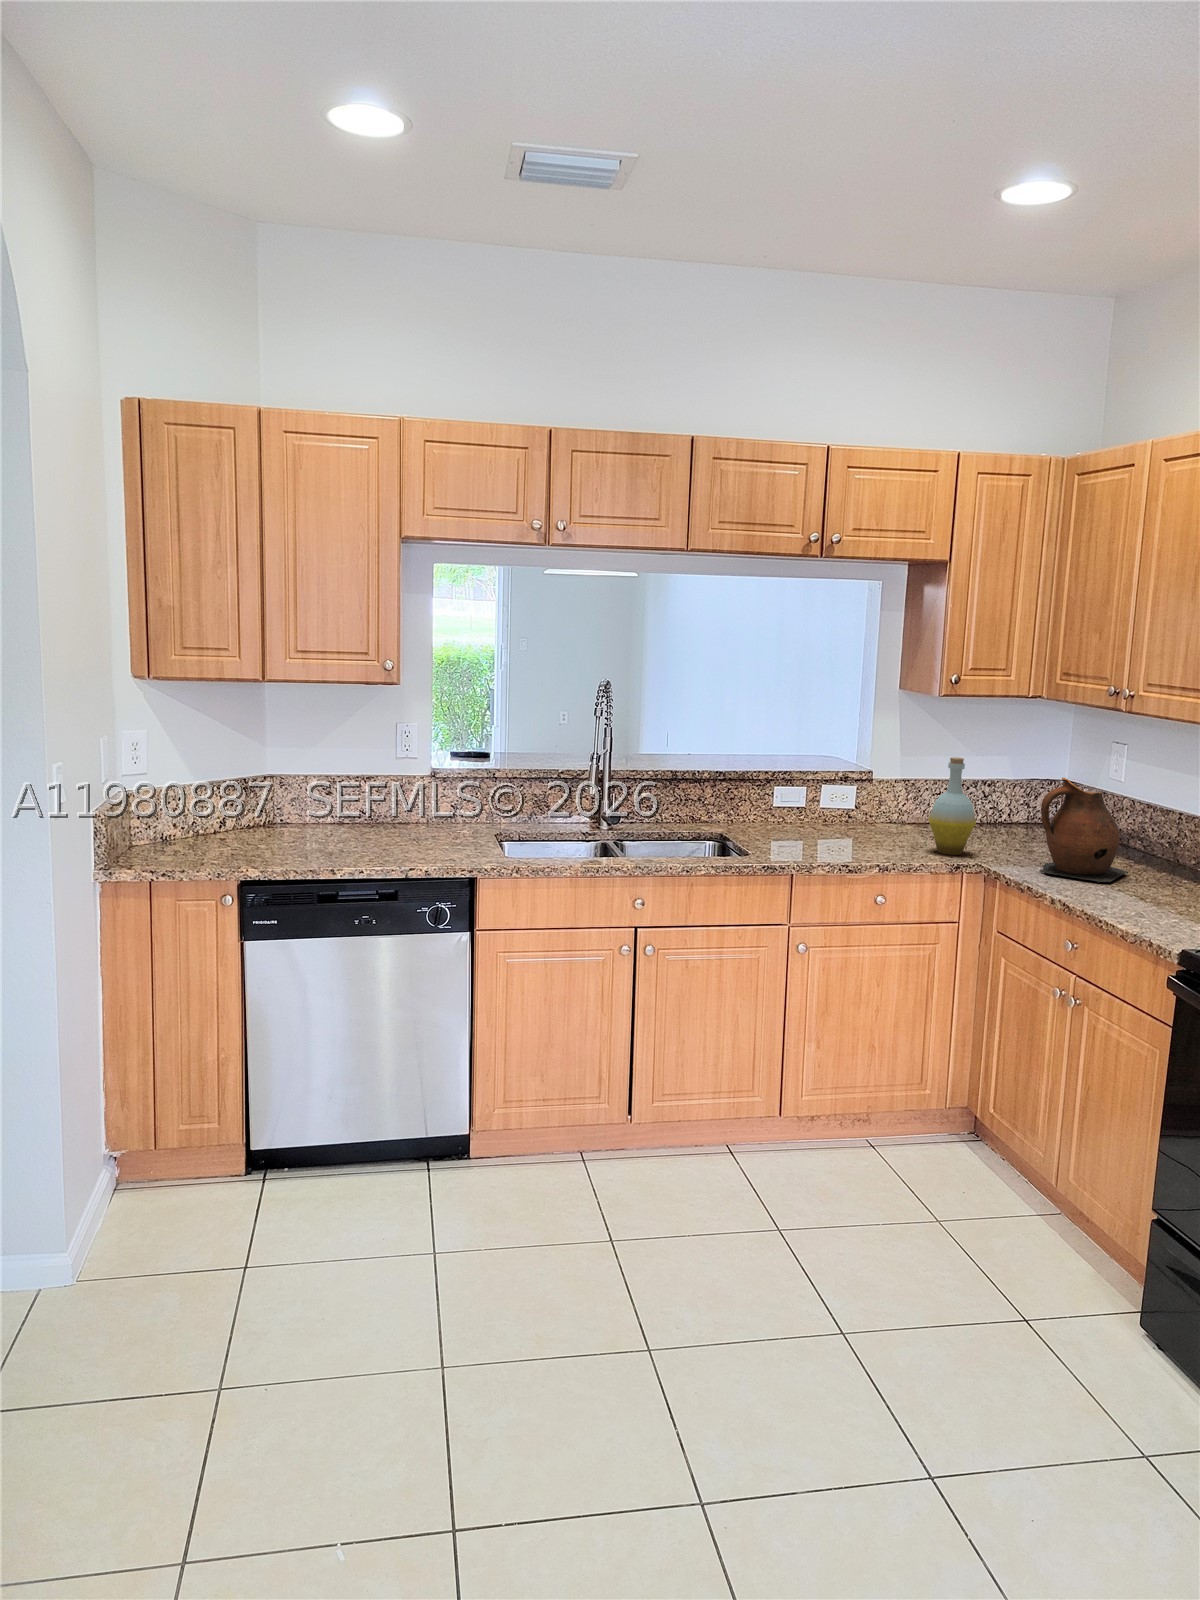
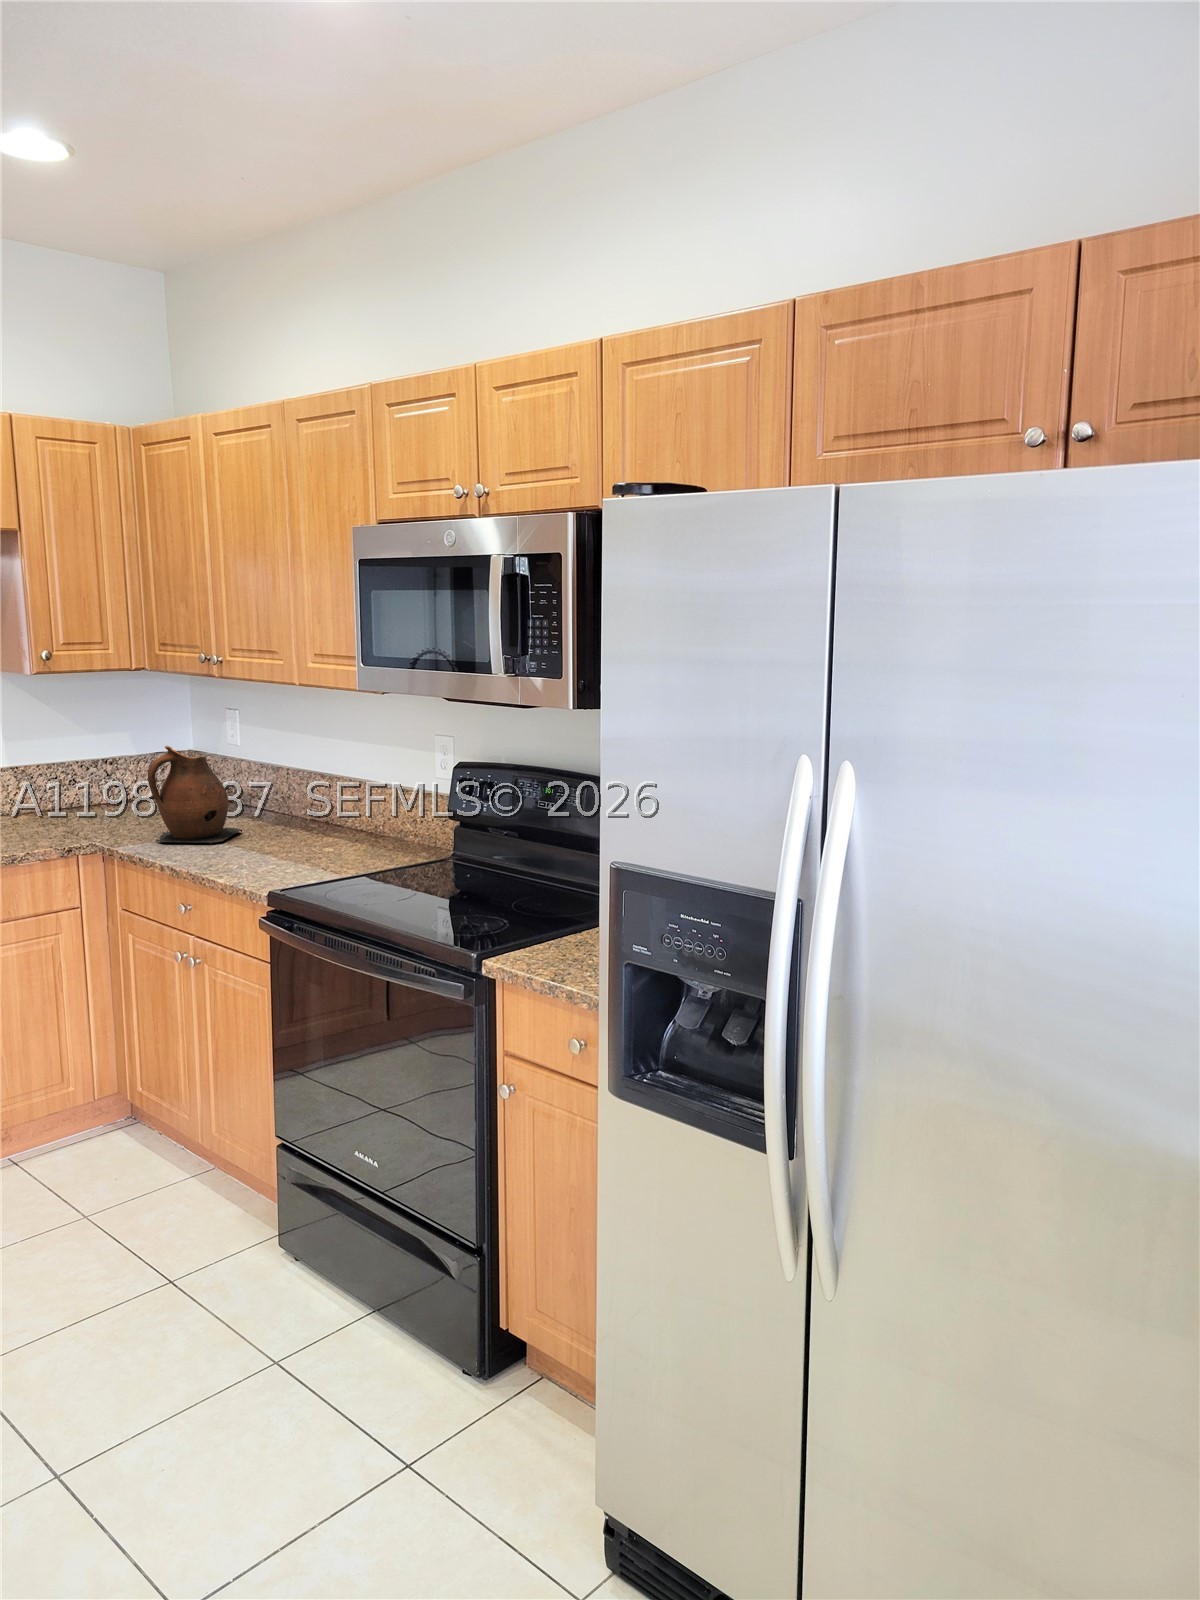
bottle: present [928,757,976,855] -> none [36,736,89,838]

